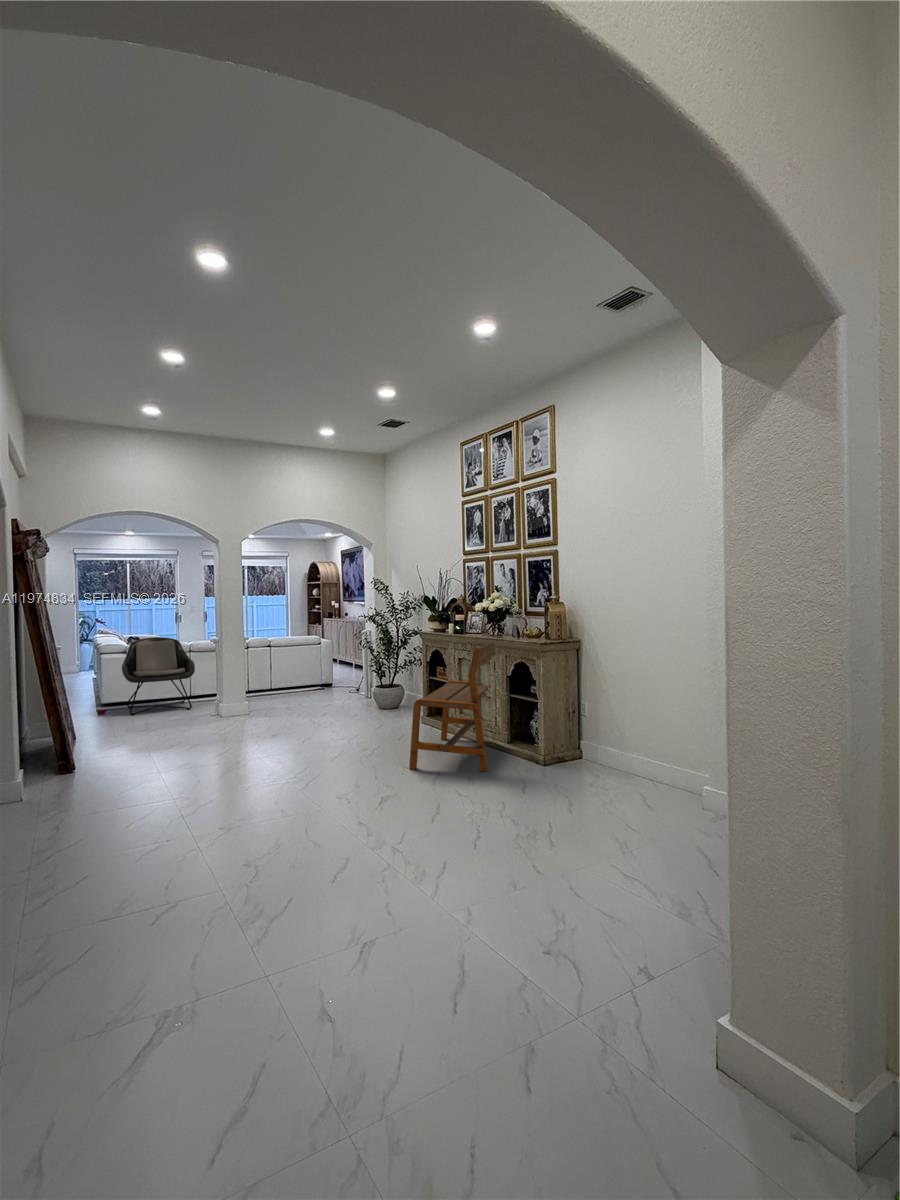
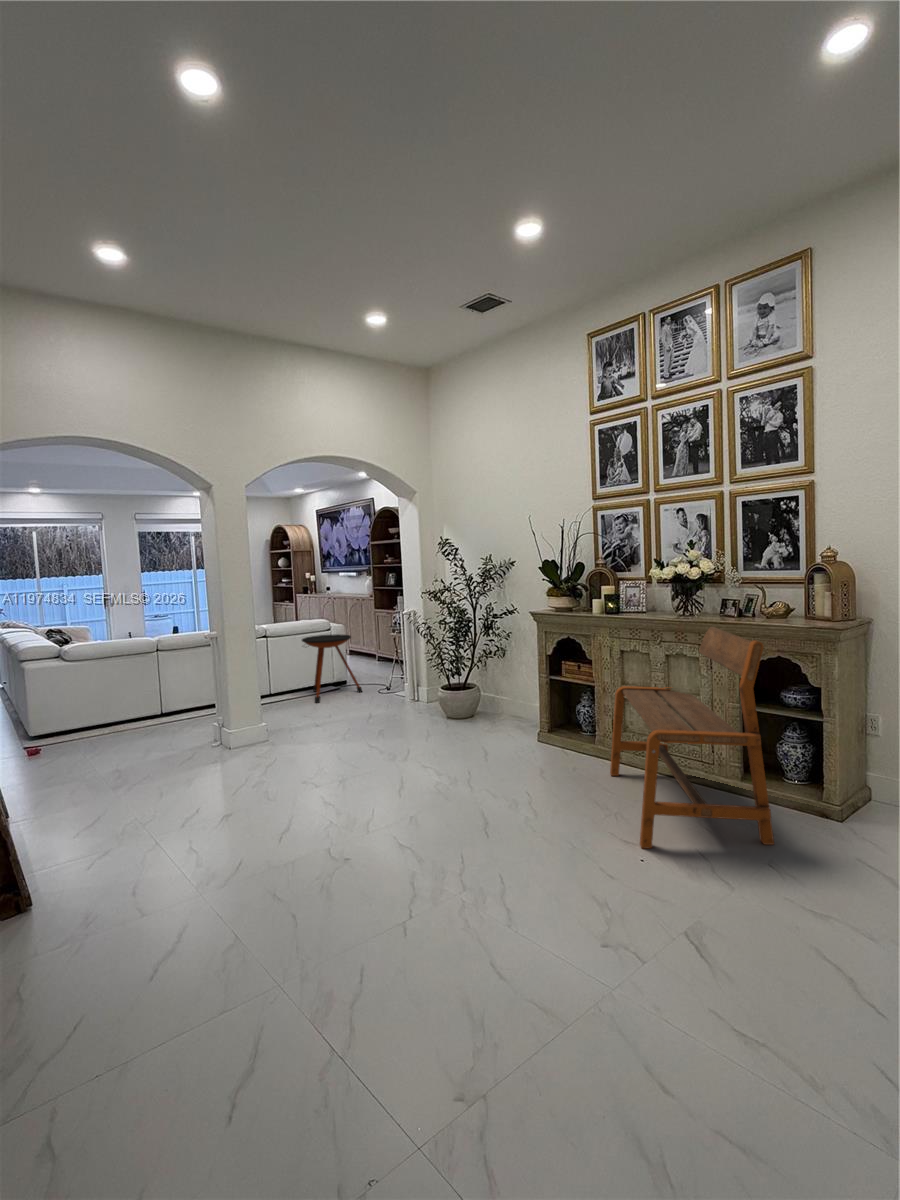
lounge chair: present [122,637,195,716] -> none [63,632,176,755]
side table: none [293,647,338,695] -> present [302,634,362,703]

